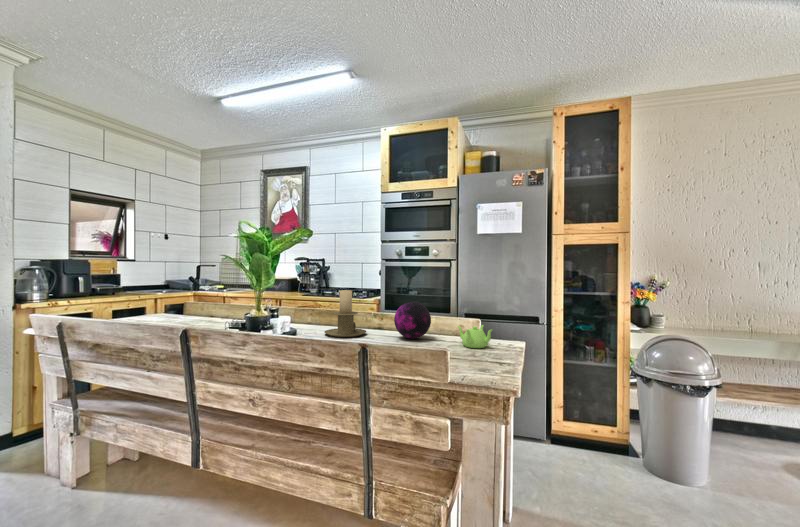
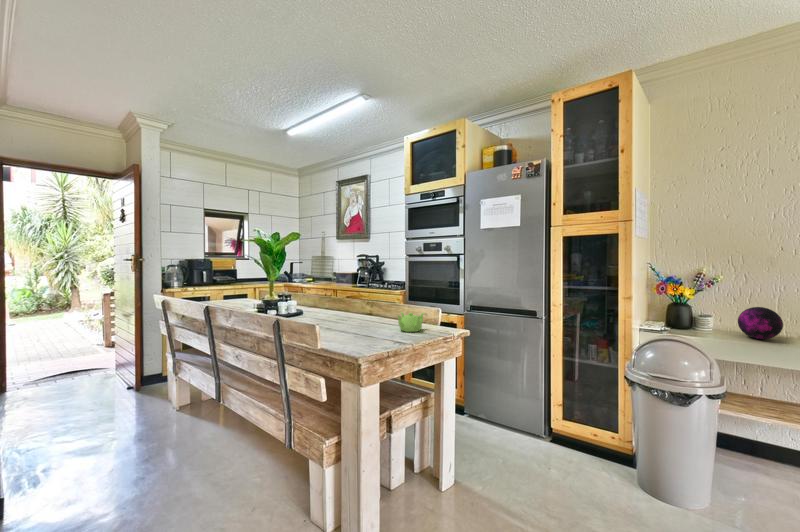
candle holder: present [325,290,366,337] -> none [312,280,347,318]
decorative orb: present [394,302,431,339] -> present [738,307,783,339]

